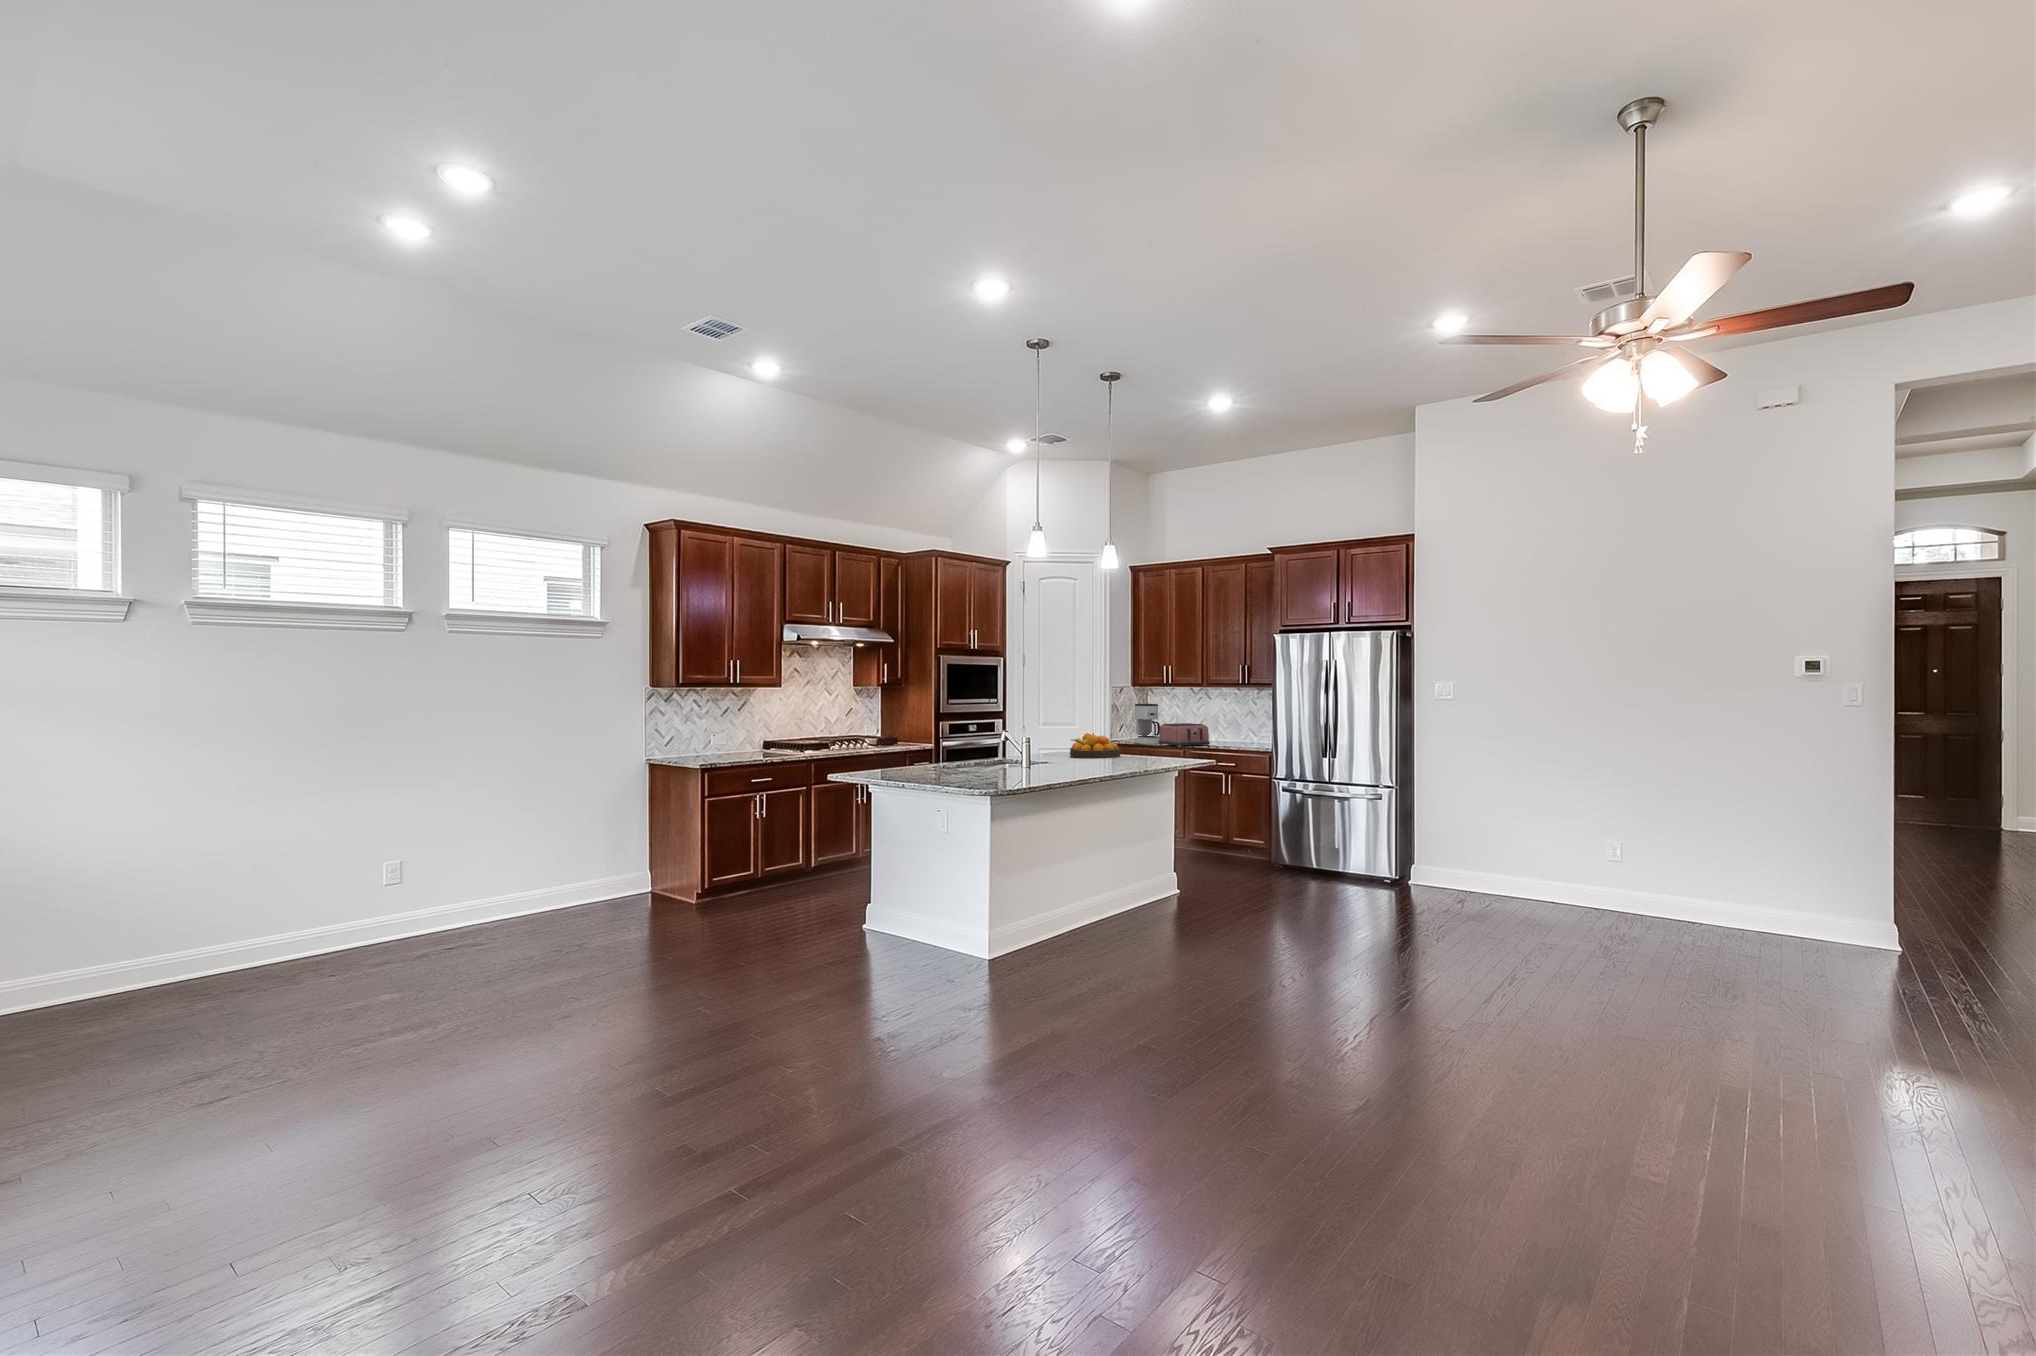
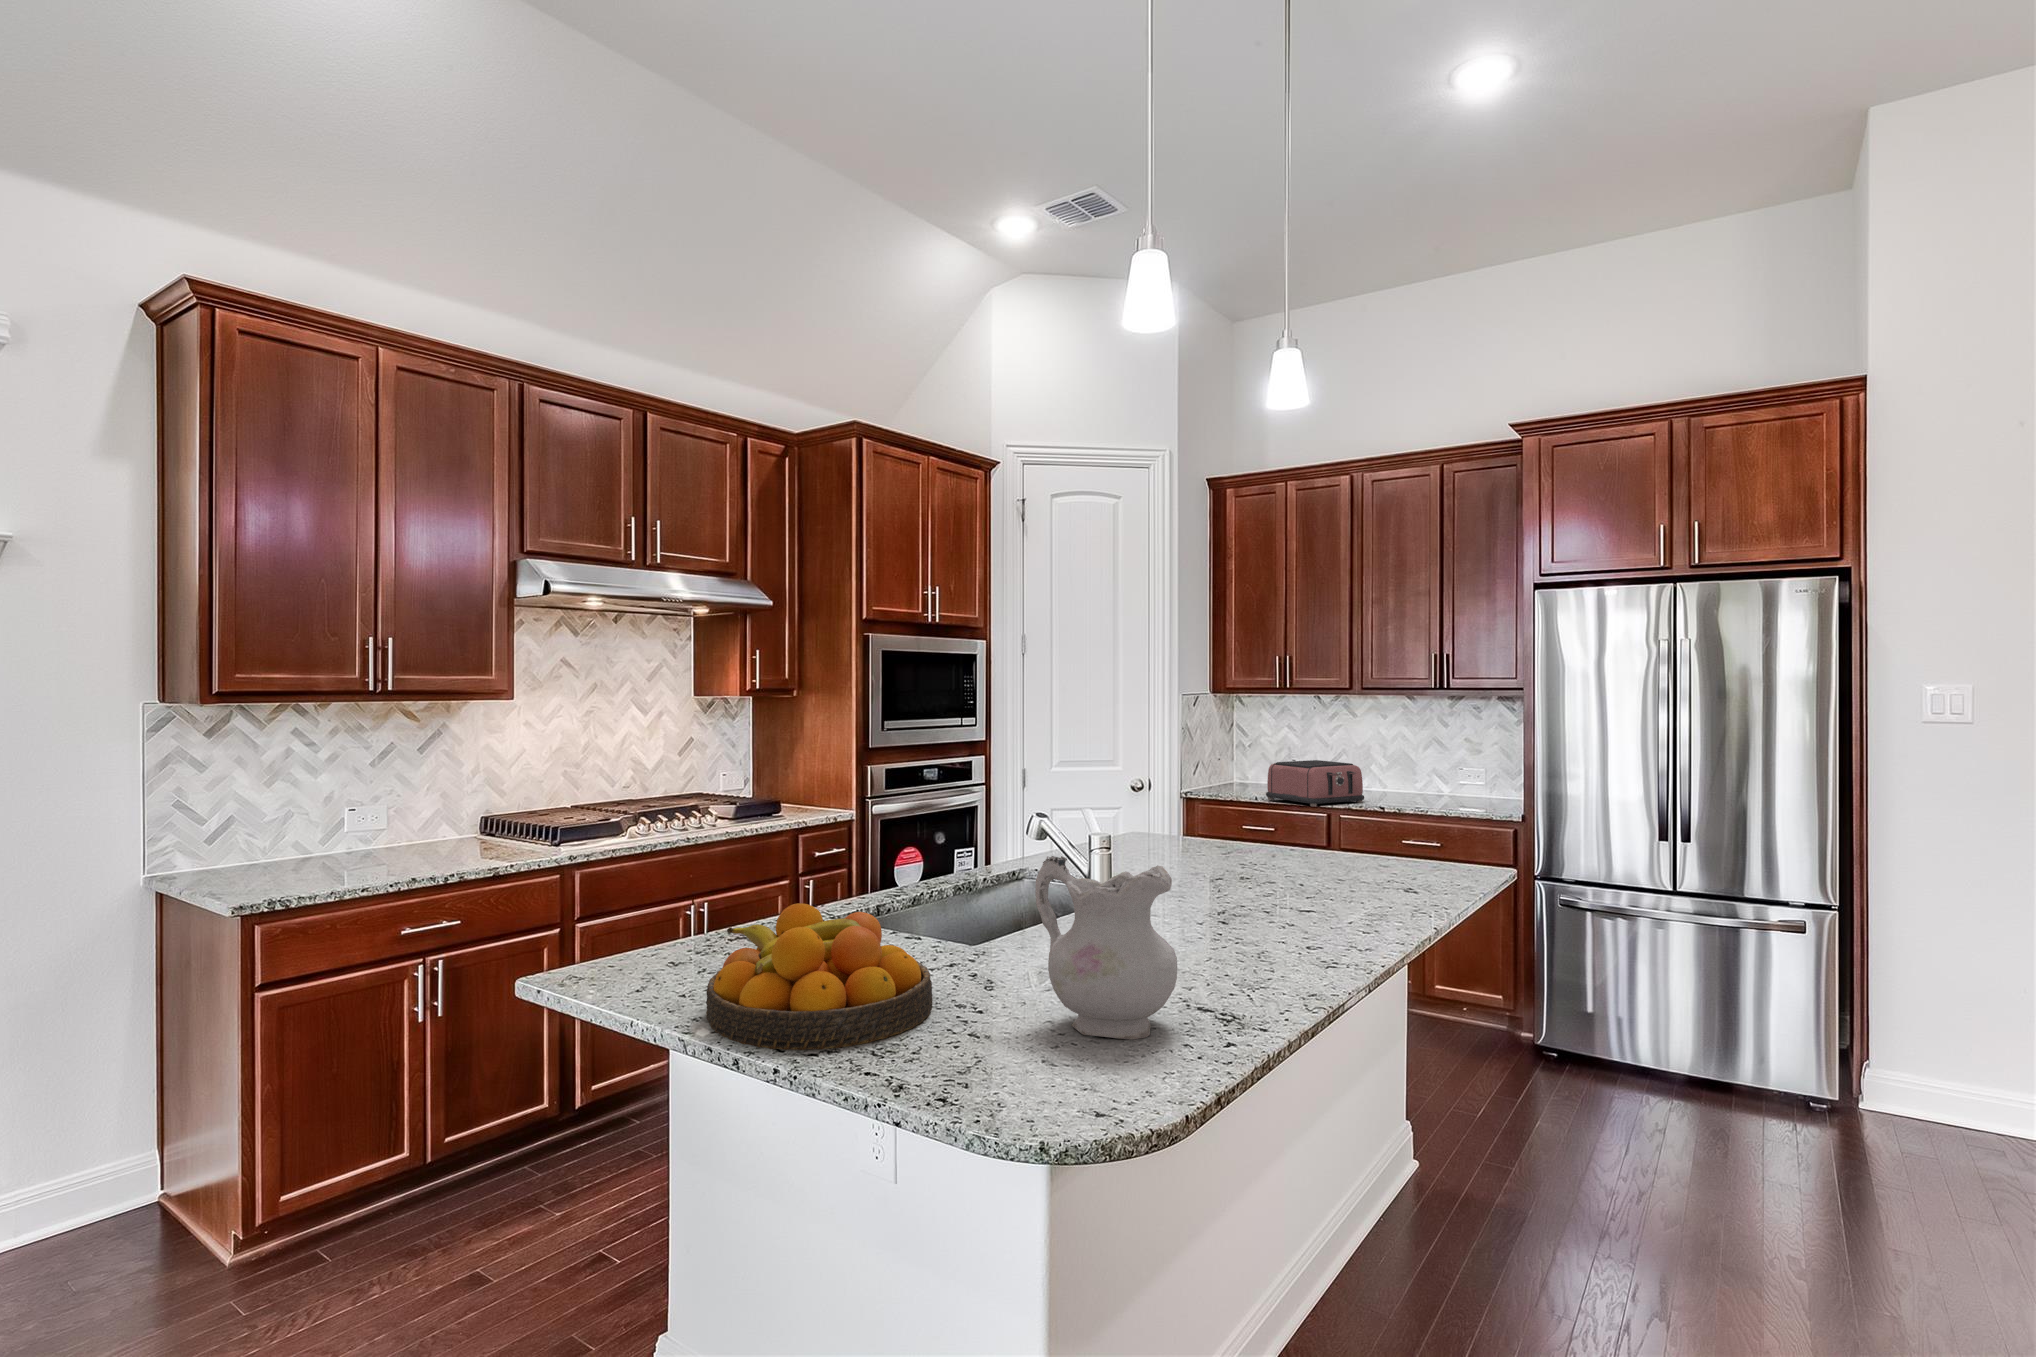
coffee maker: present [1134,704,1160,745] -> none [1213,724,1261,798]
ceramic pitcher: none [992,731,1032,782] -> present [1036,856,1177,1040]
fruit bowl: present [1070,734,1120,758] -> present [706,903,932,1050]

